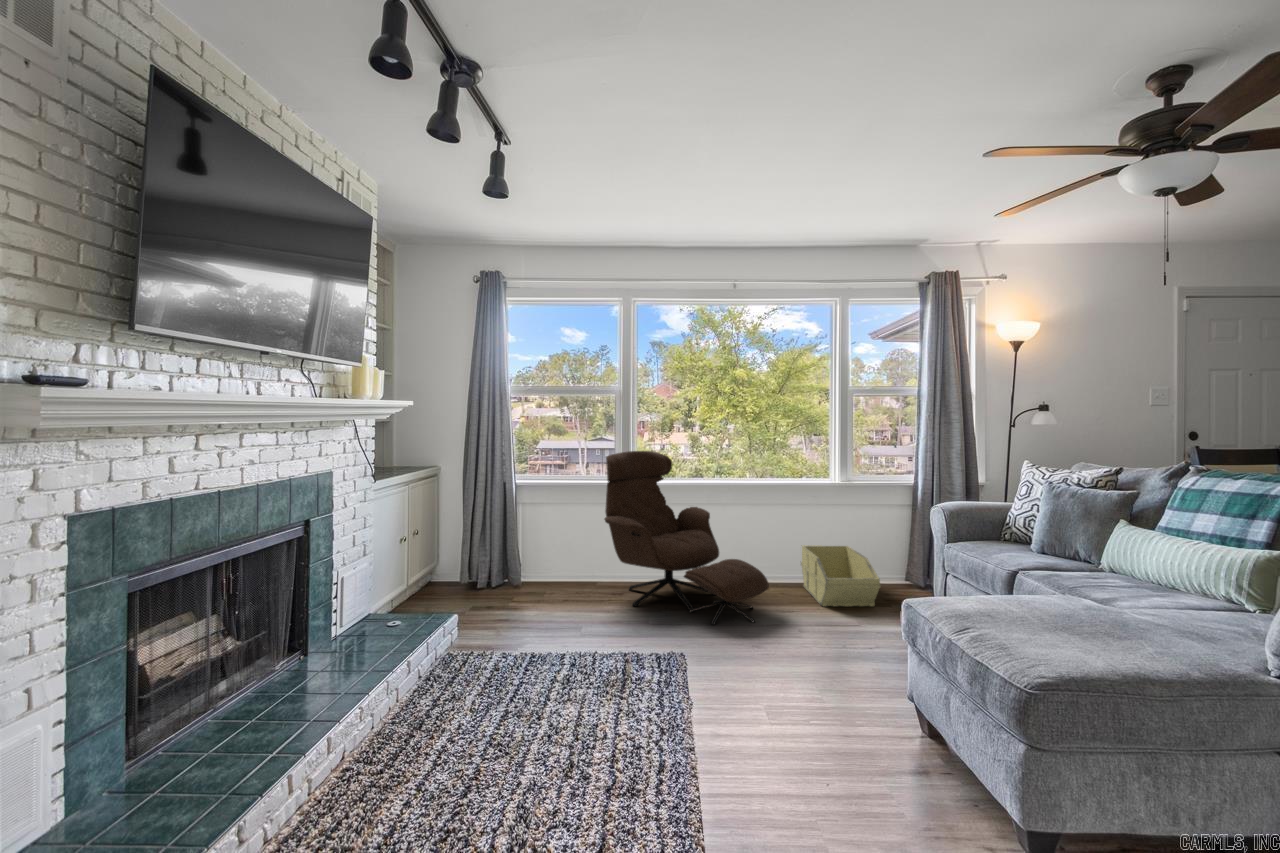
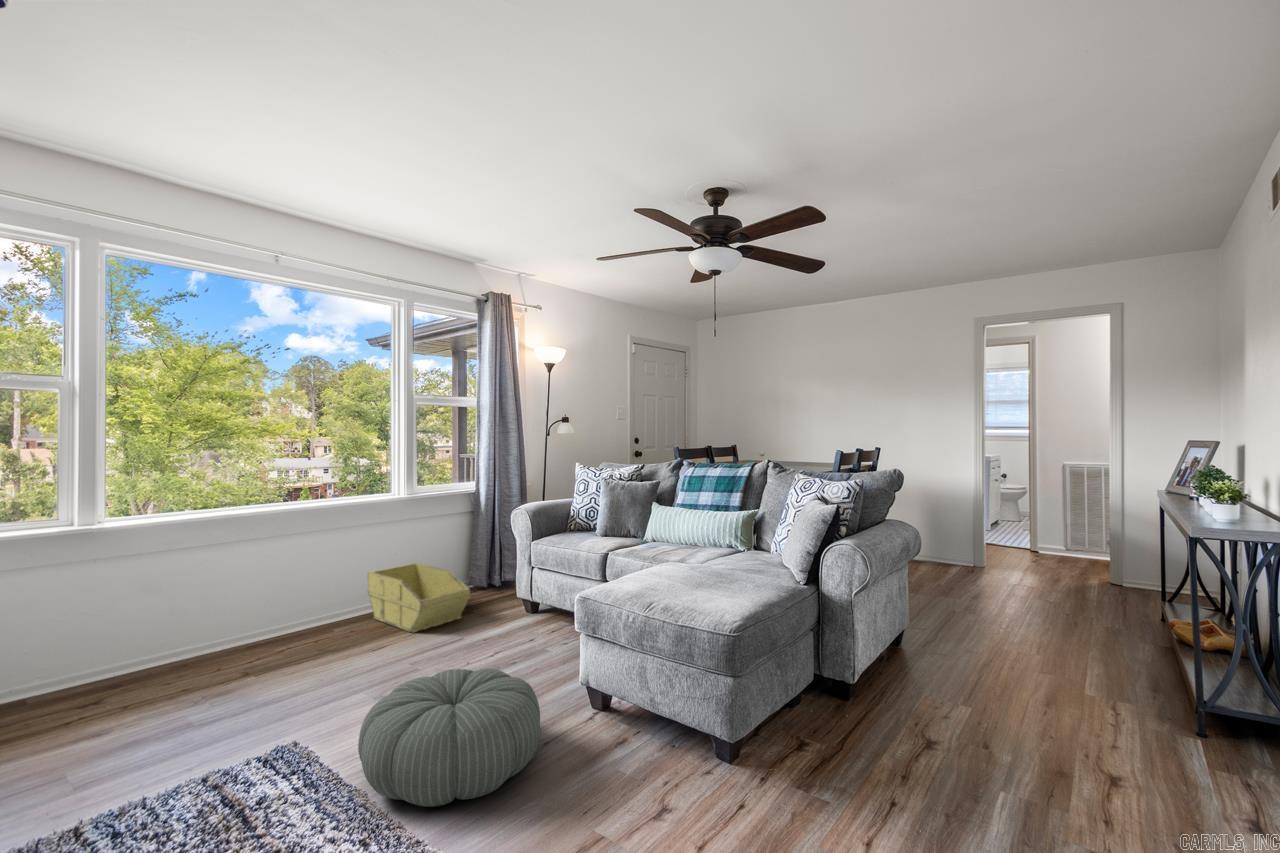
lounge chair: present [604,451,769,625] -> none [71,473,362,712]
pouf: none [680,633,836,746] -> present [358,669,541,807]

